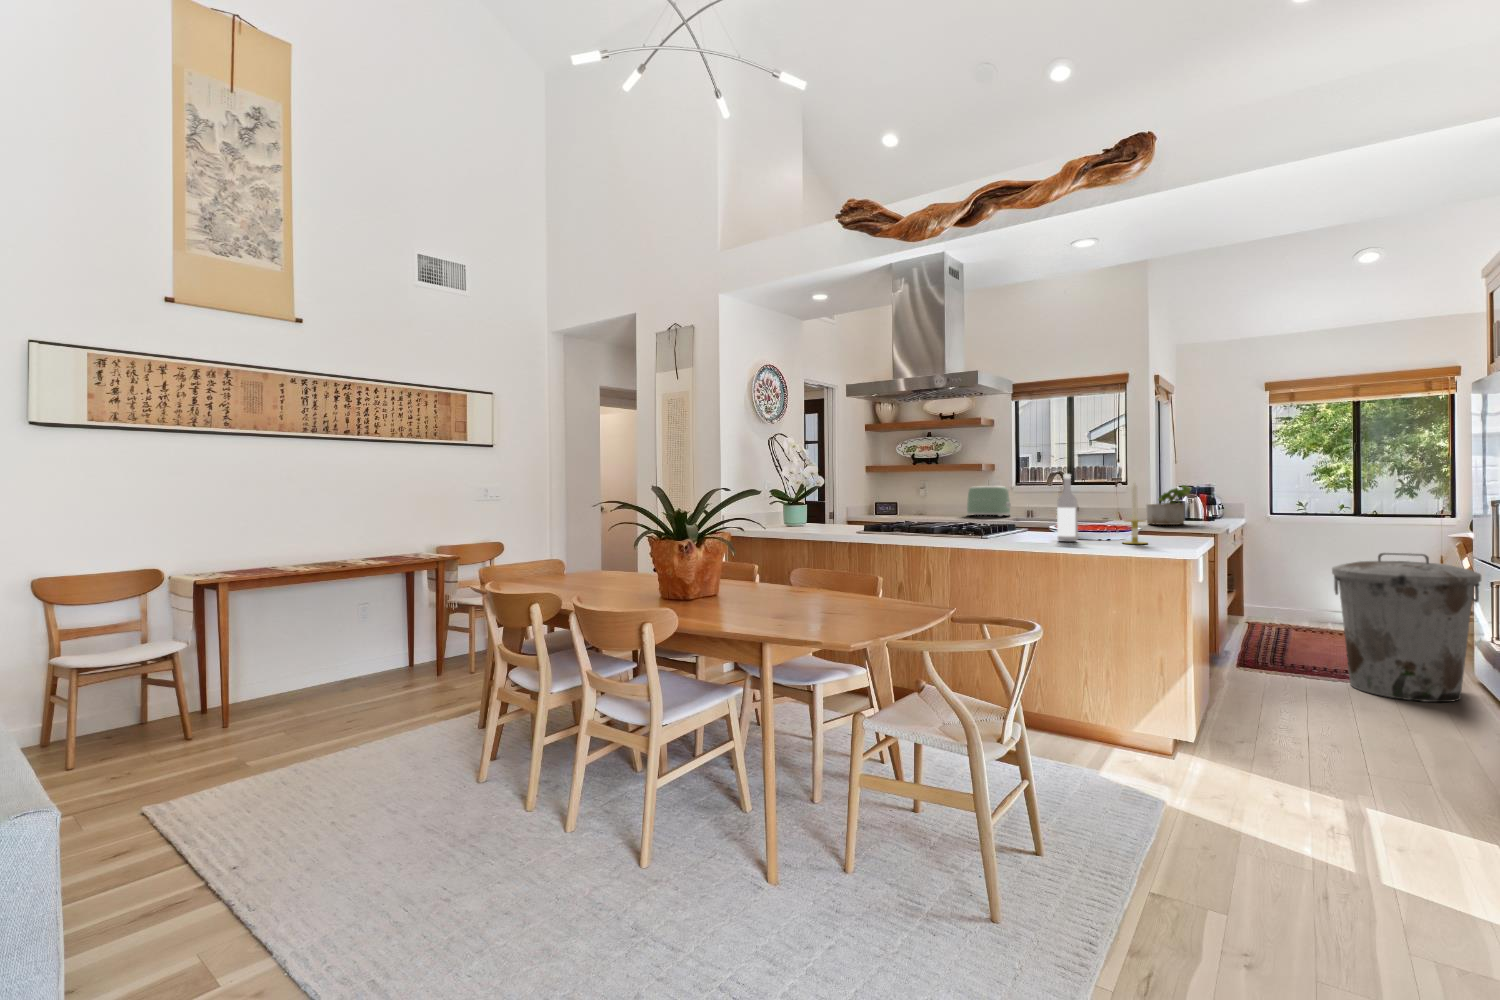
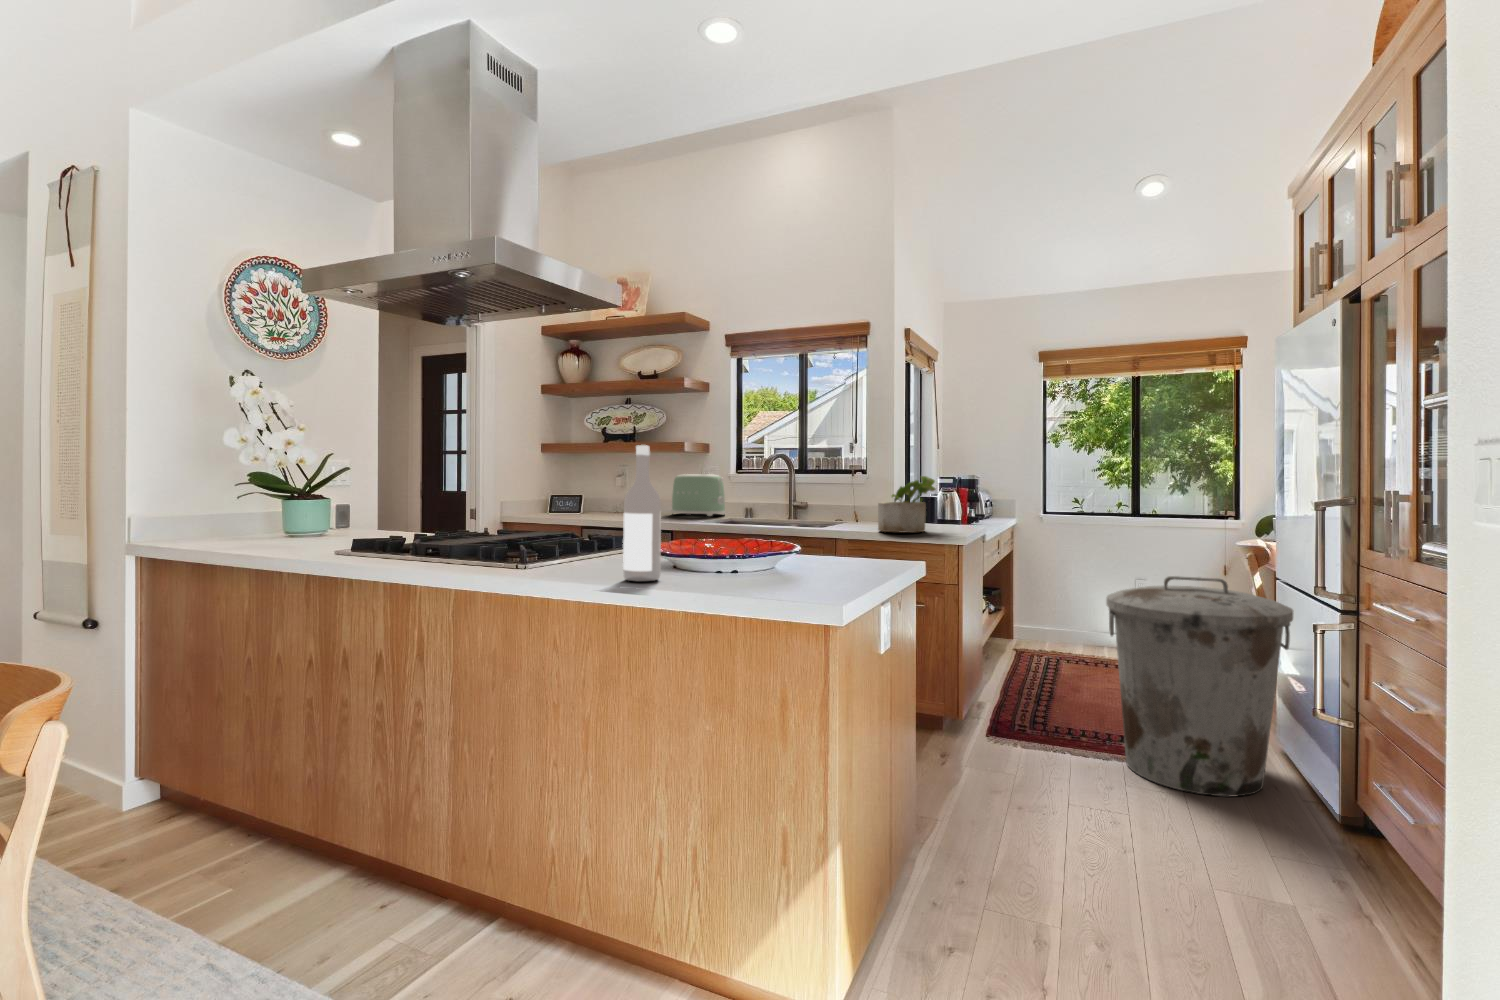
candle: present [1124,483,1147,544] -> none [735,461,781,589]

